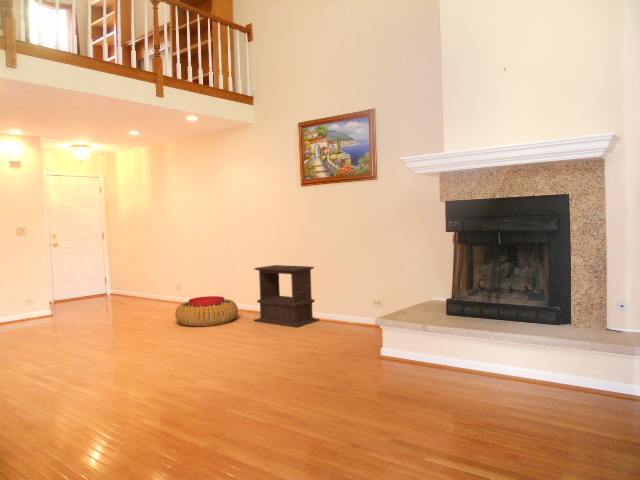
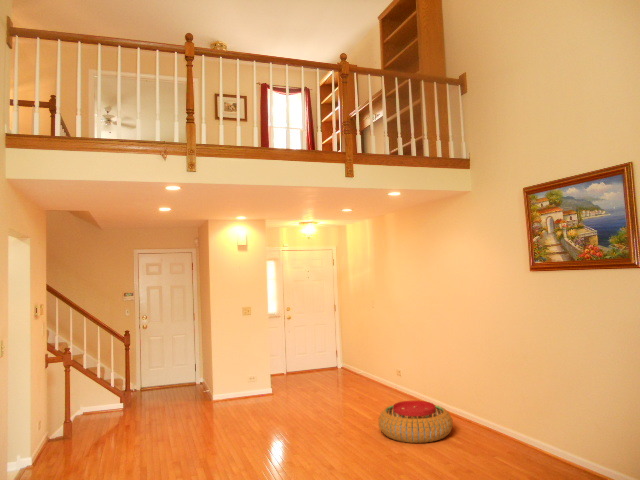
side table: present [254,265,319,327] -> none [469,371,562,470]

